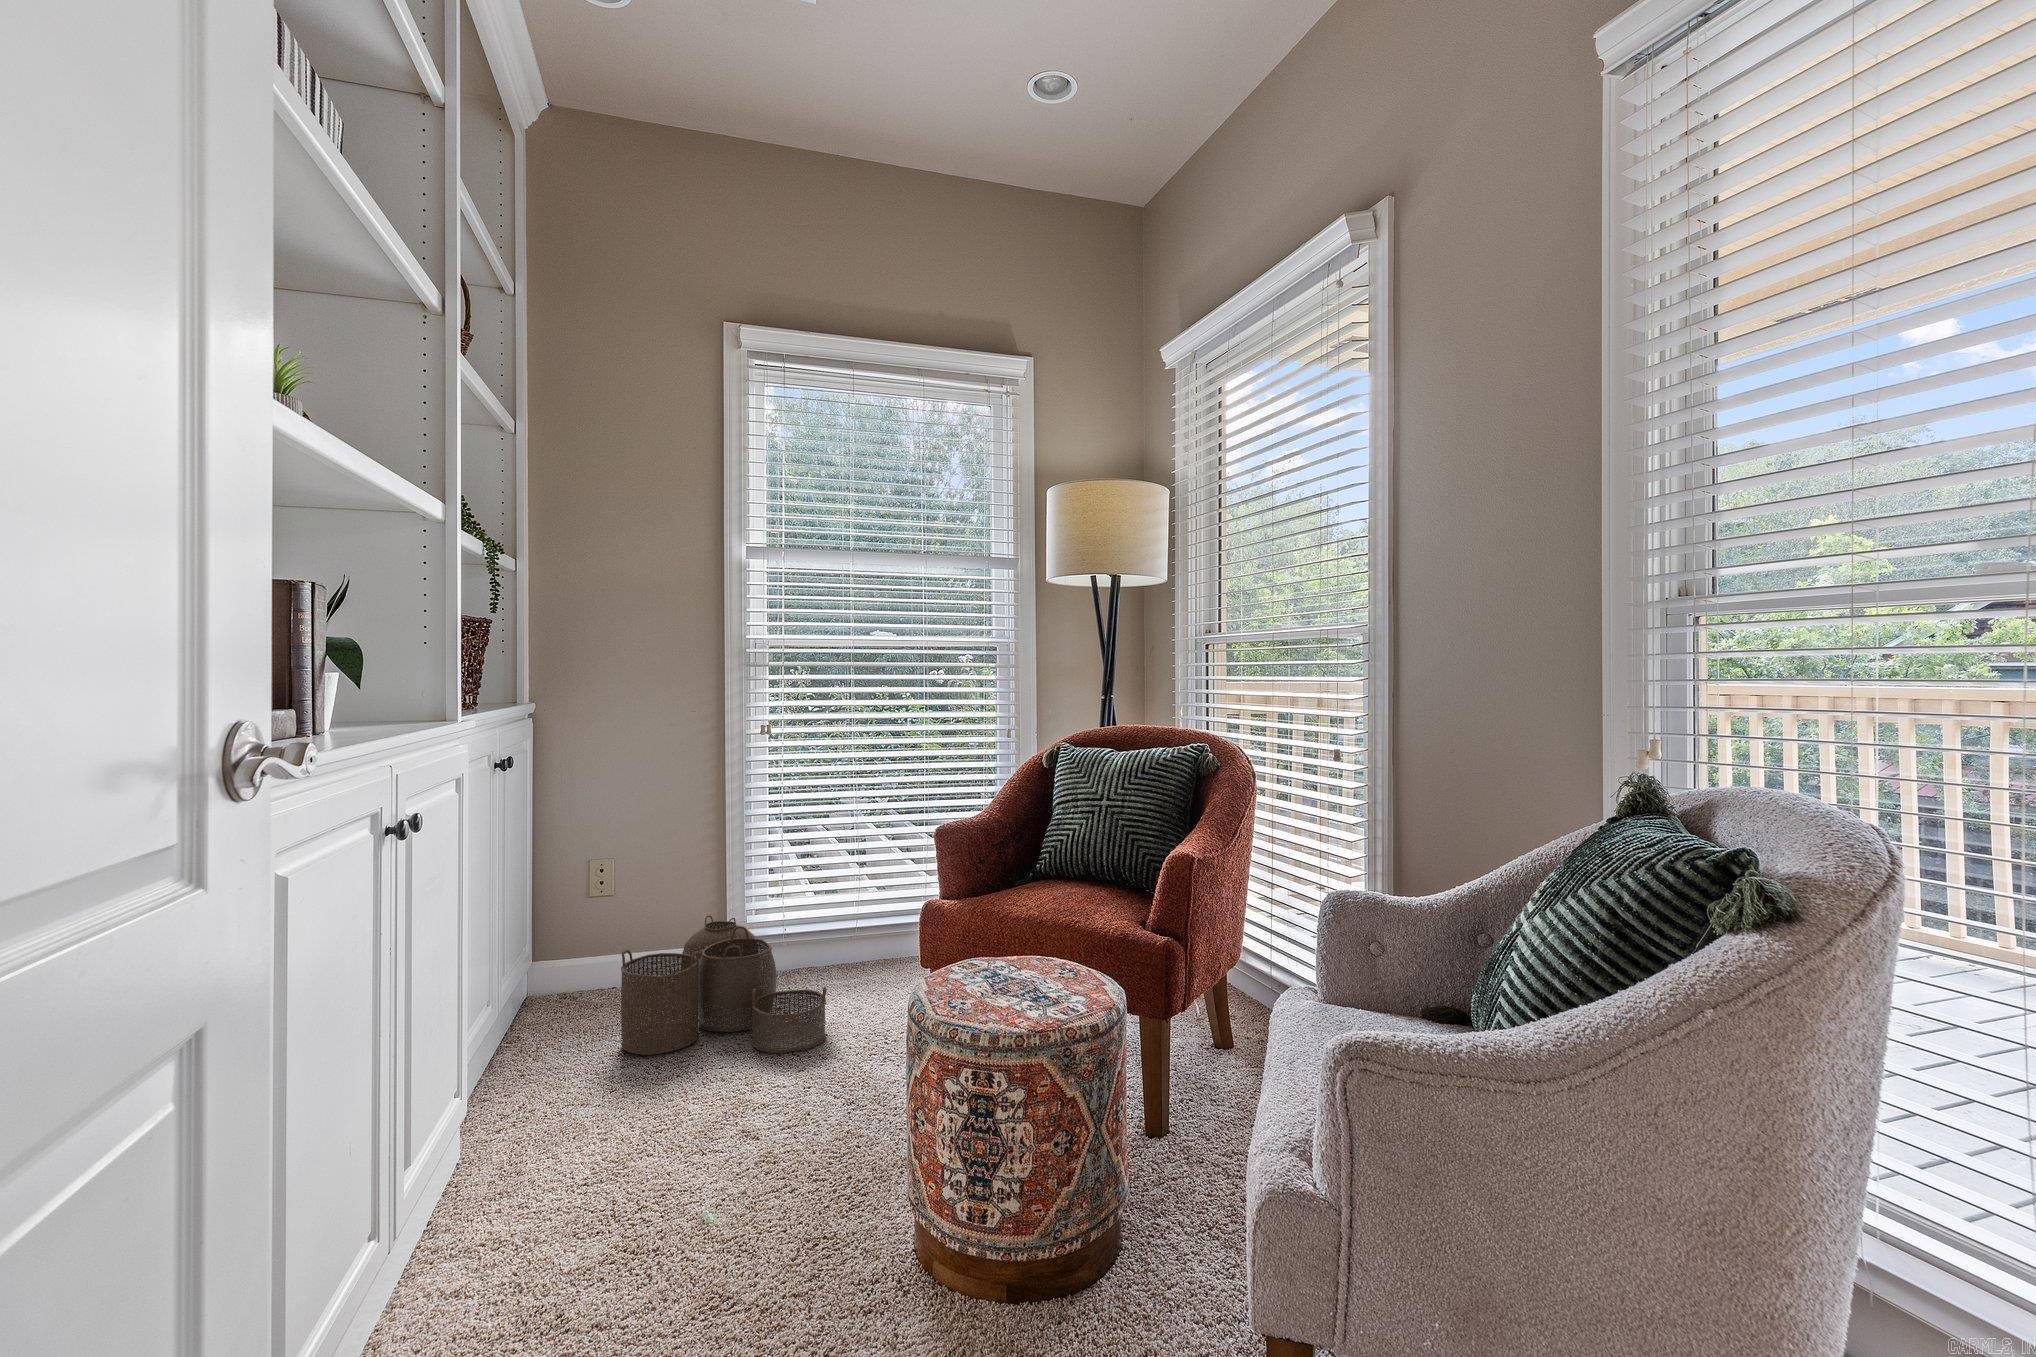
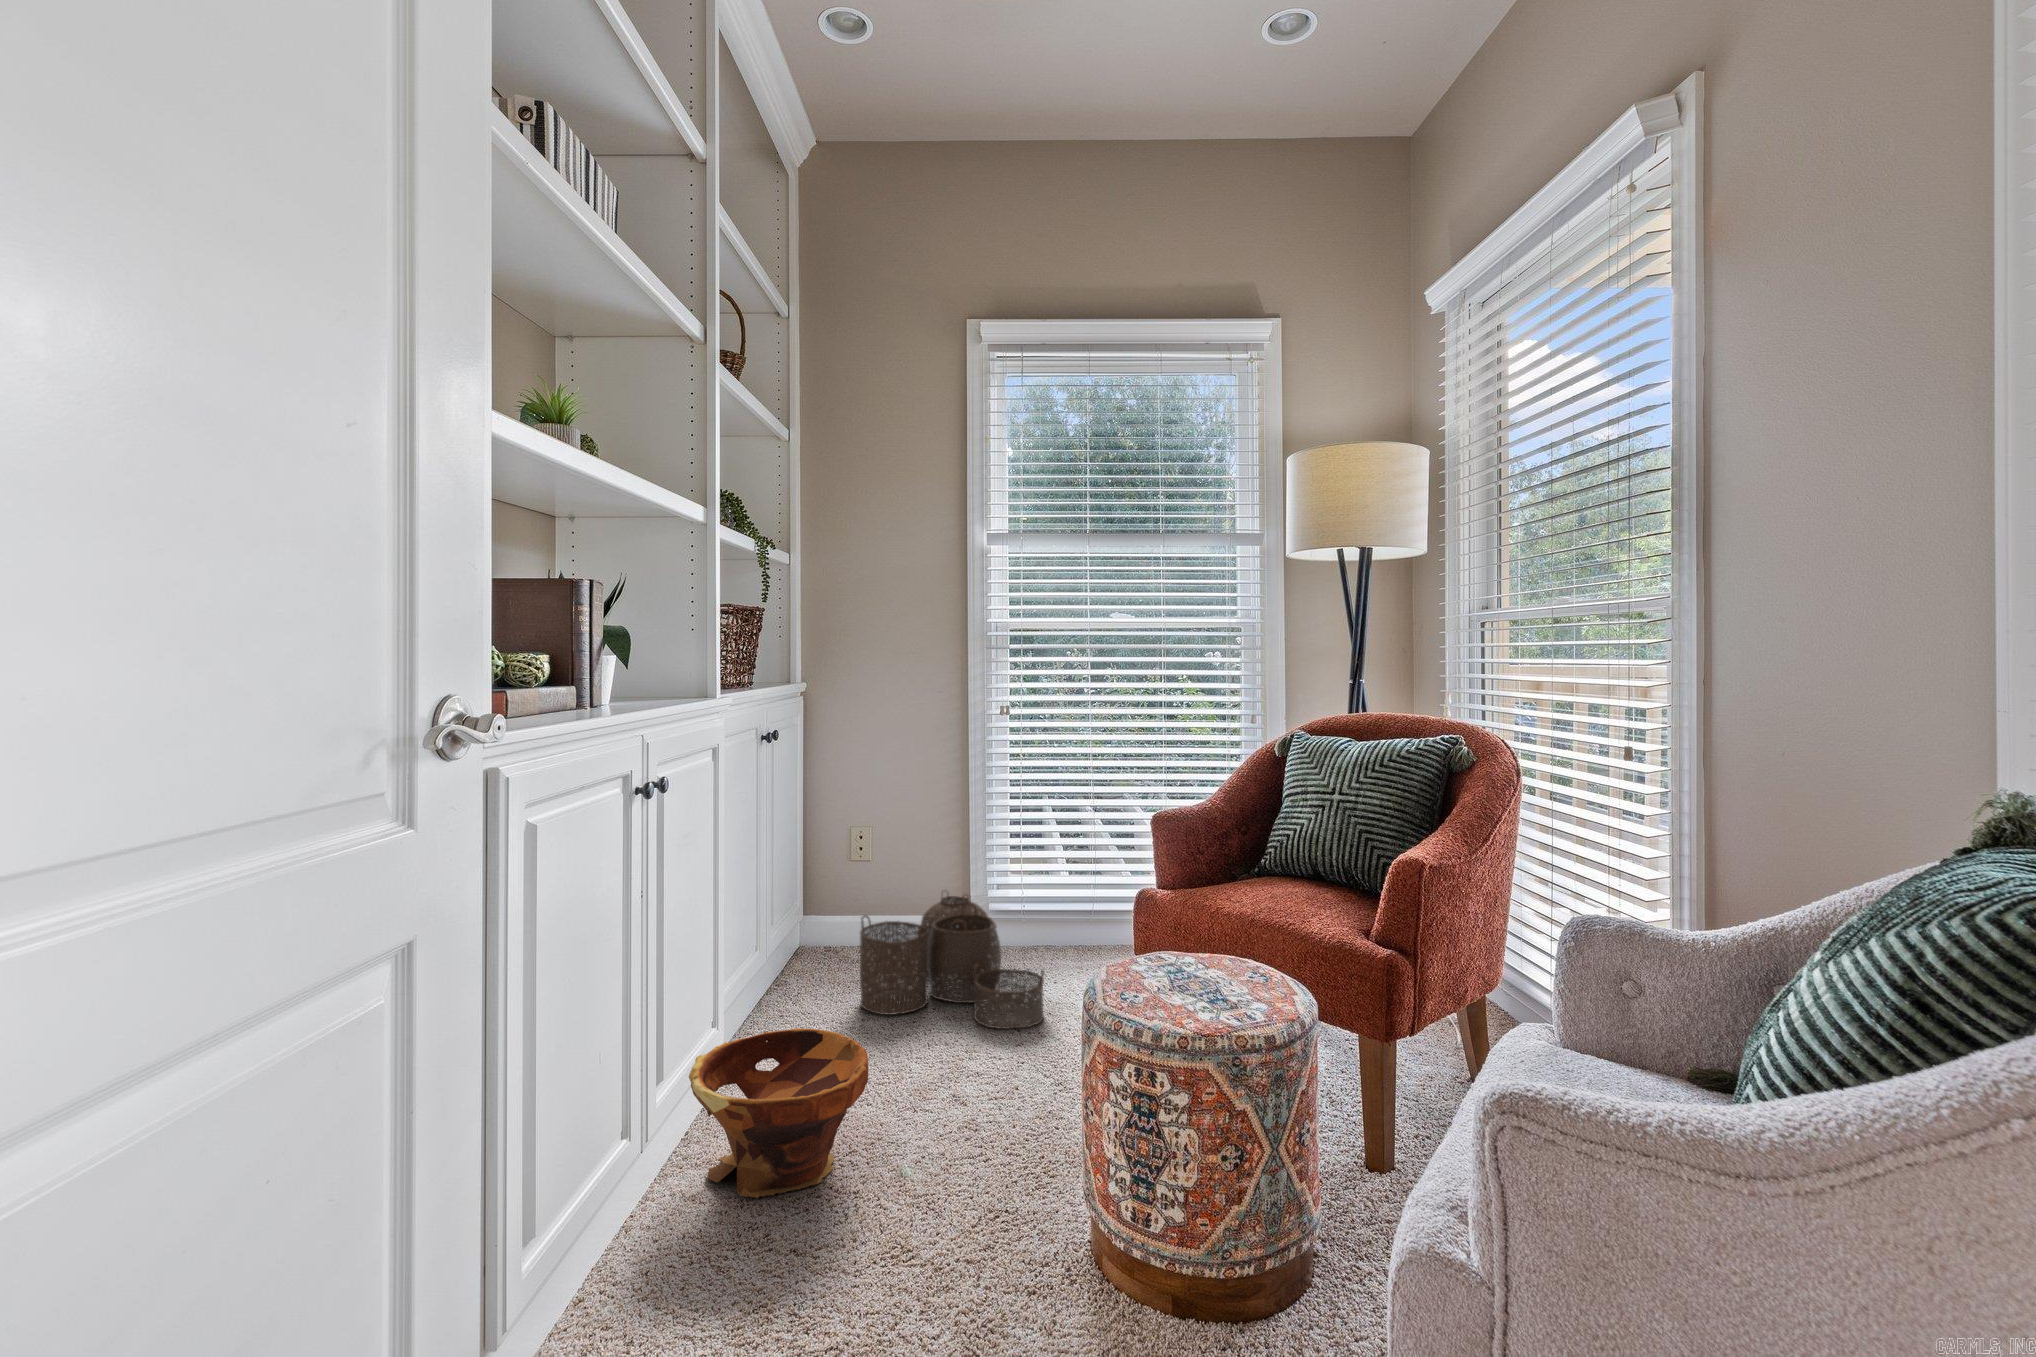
planter: none [445,1080,665,1282] -> present [689,1028,868,1198]

